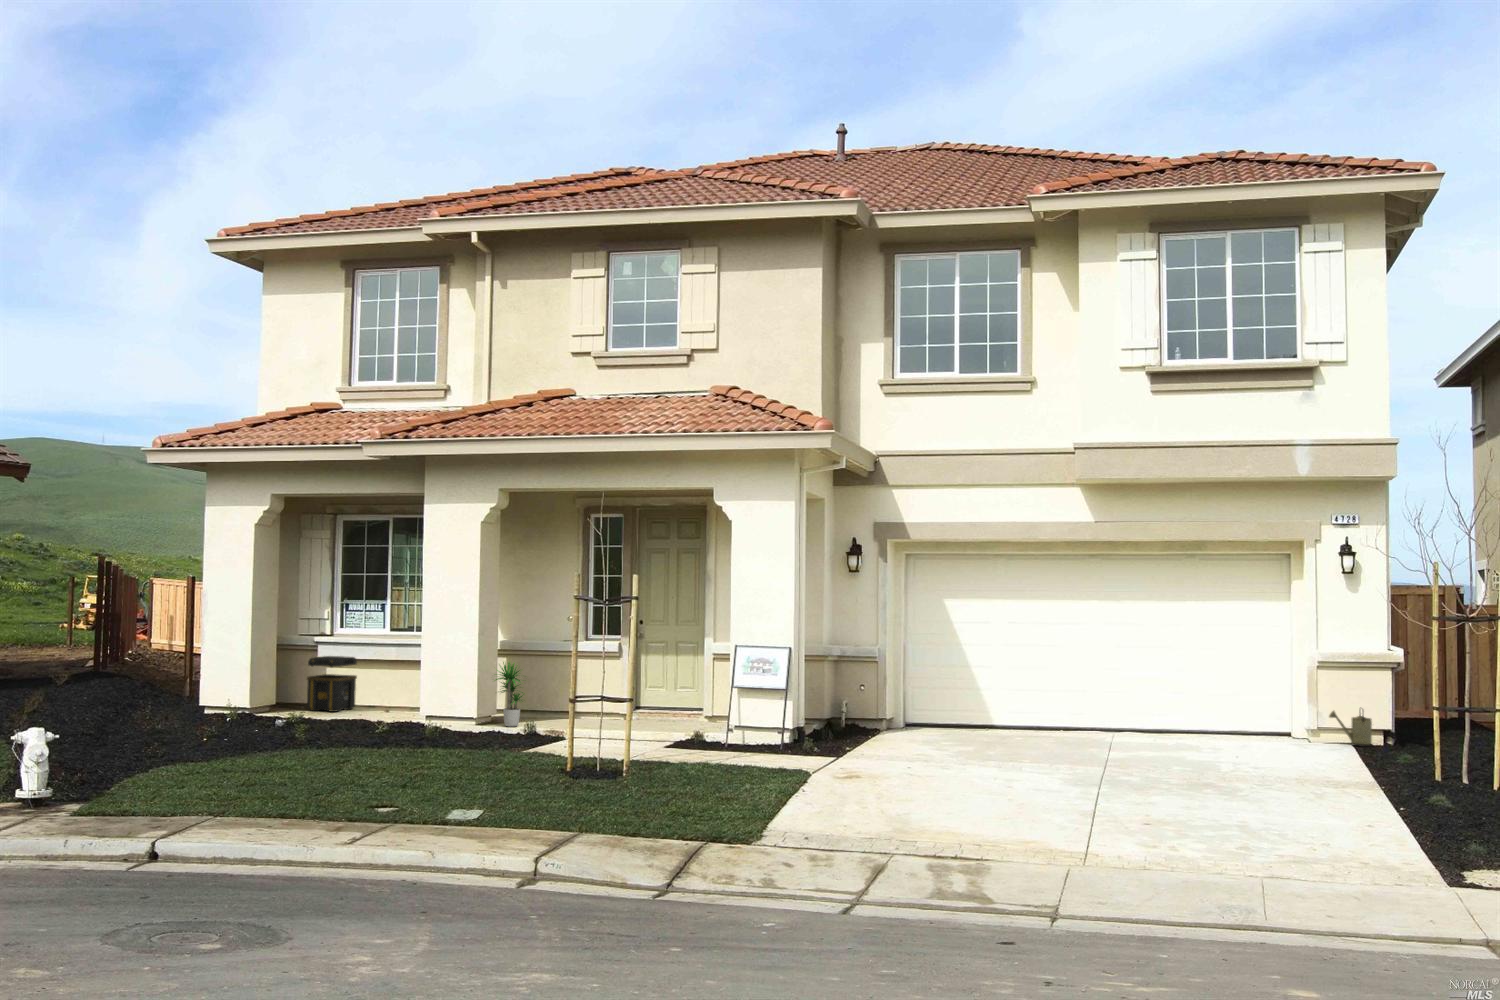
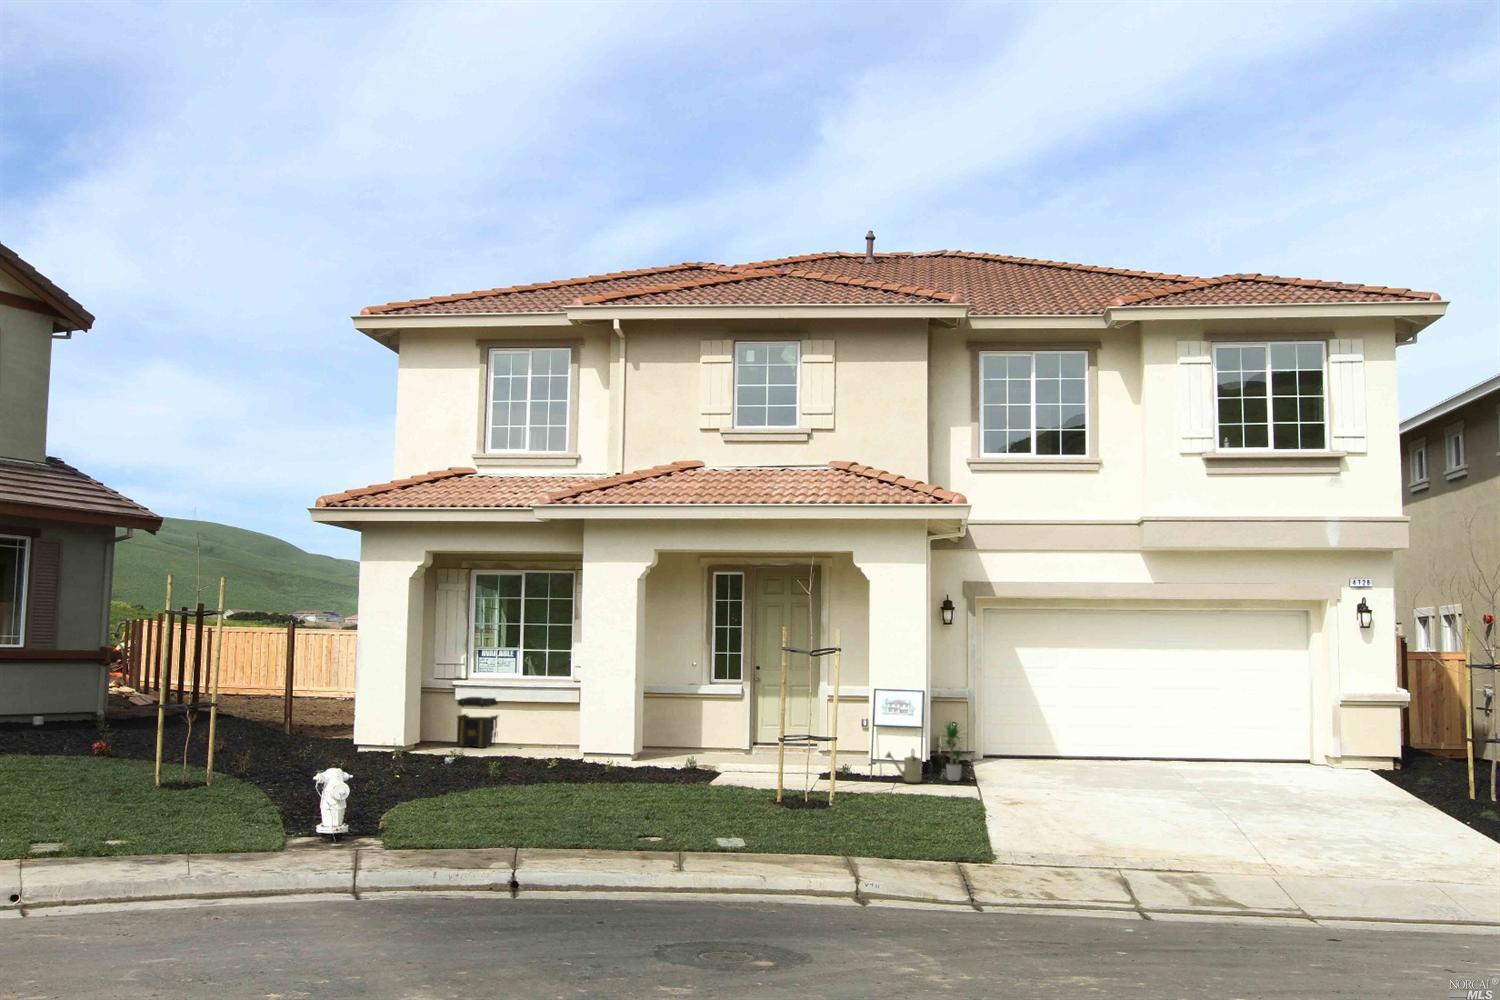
potted plant: present [494,662,525,727] -> present [941,721,962,781]
watering can: present [1329,711,1372,747] -> present [885,749,922,784]

